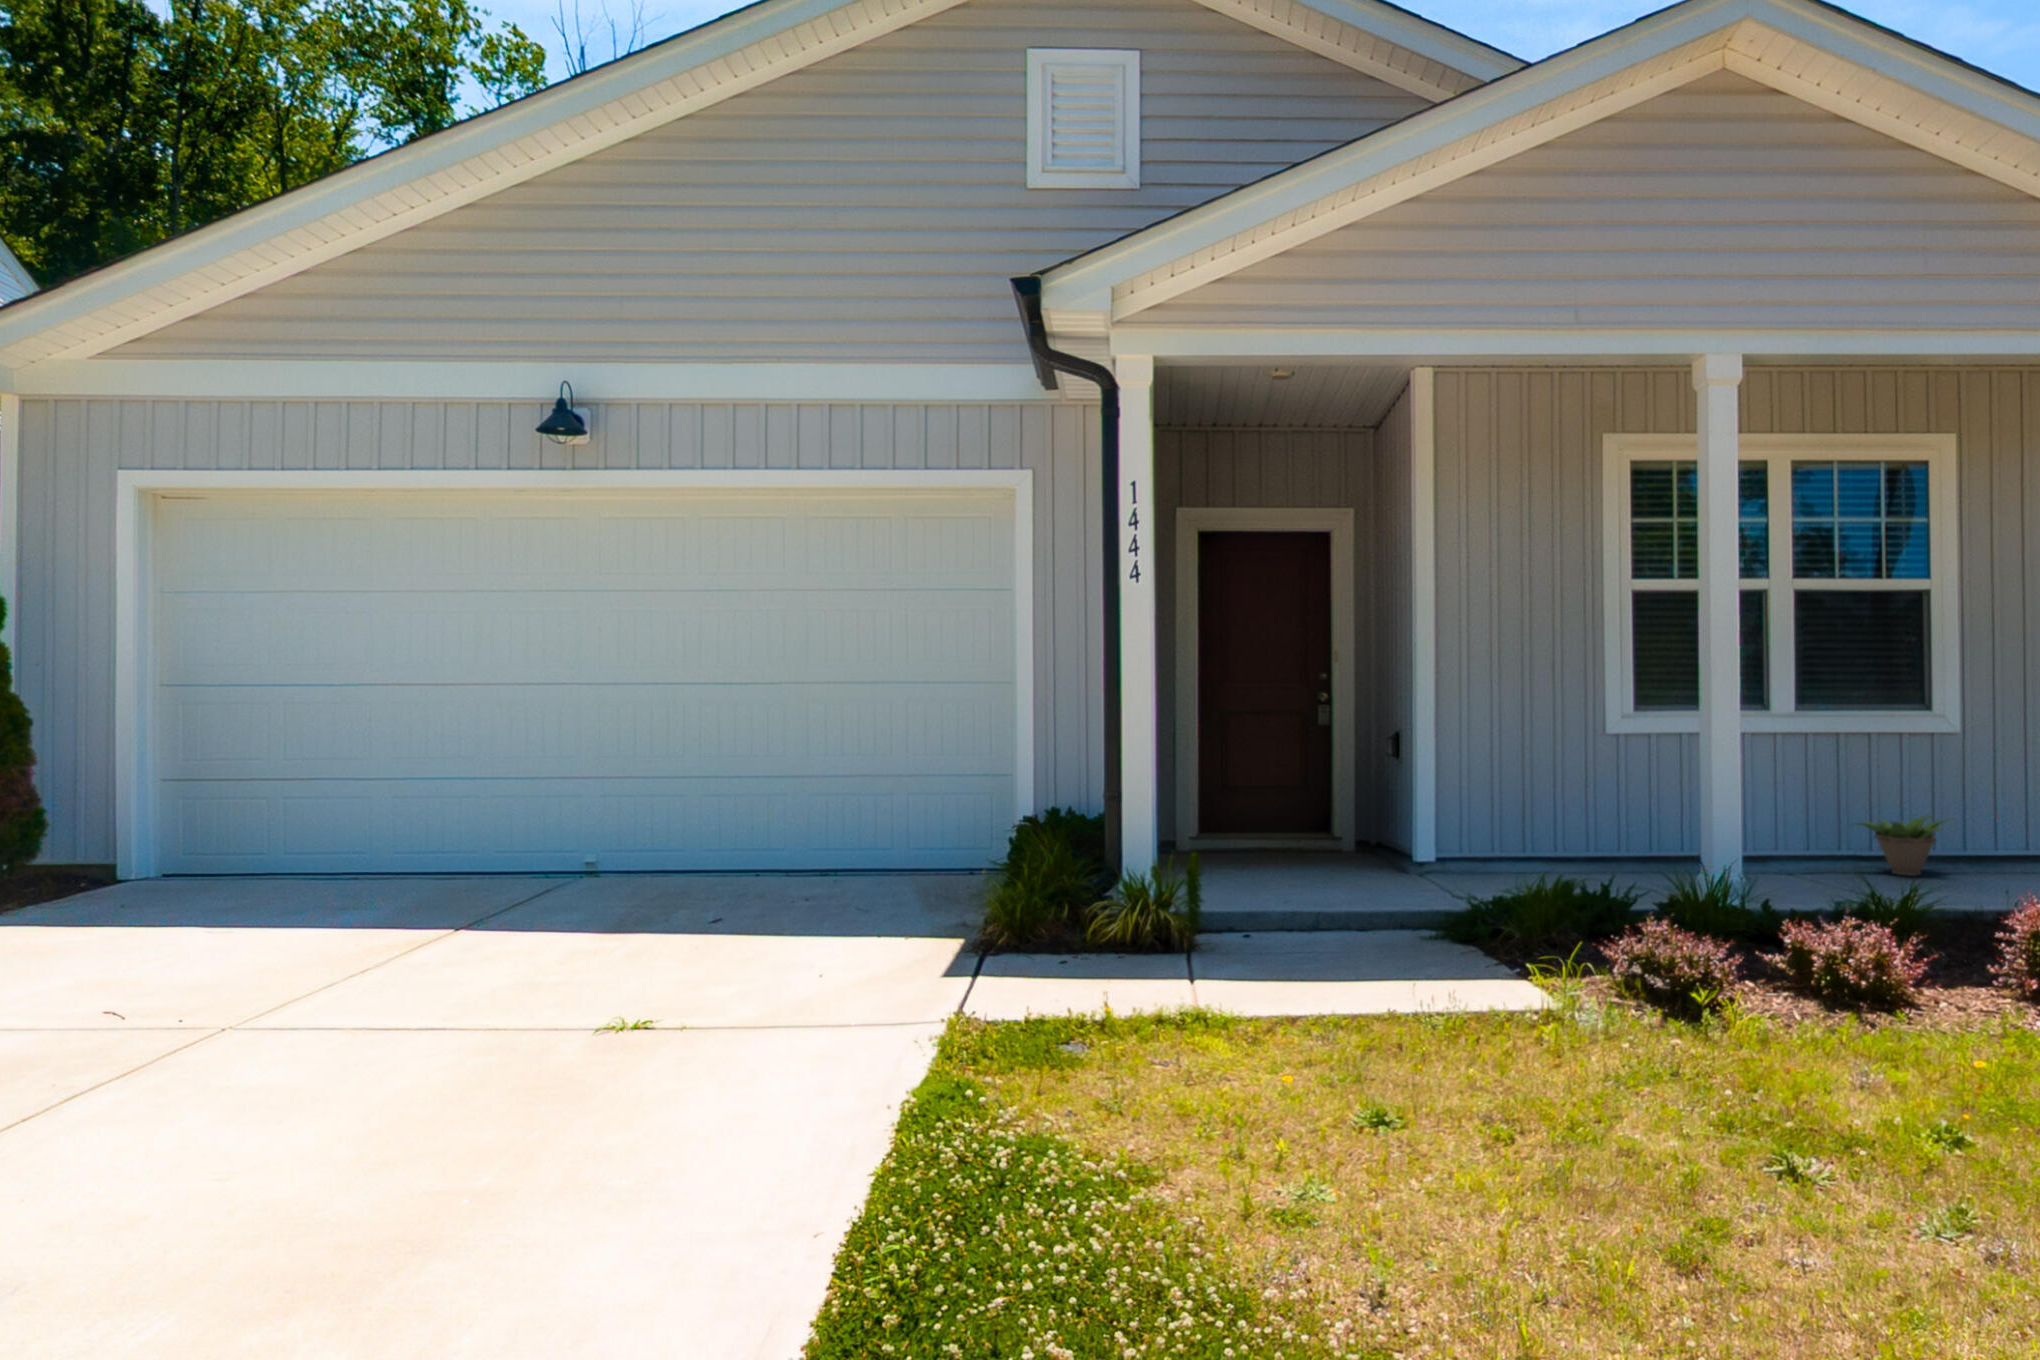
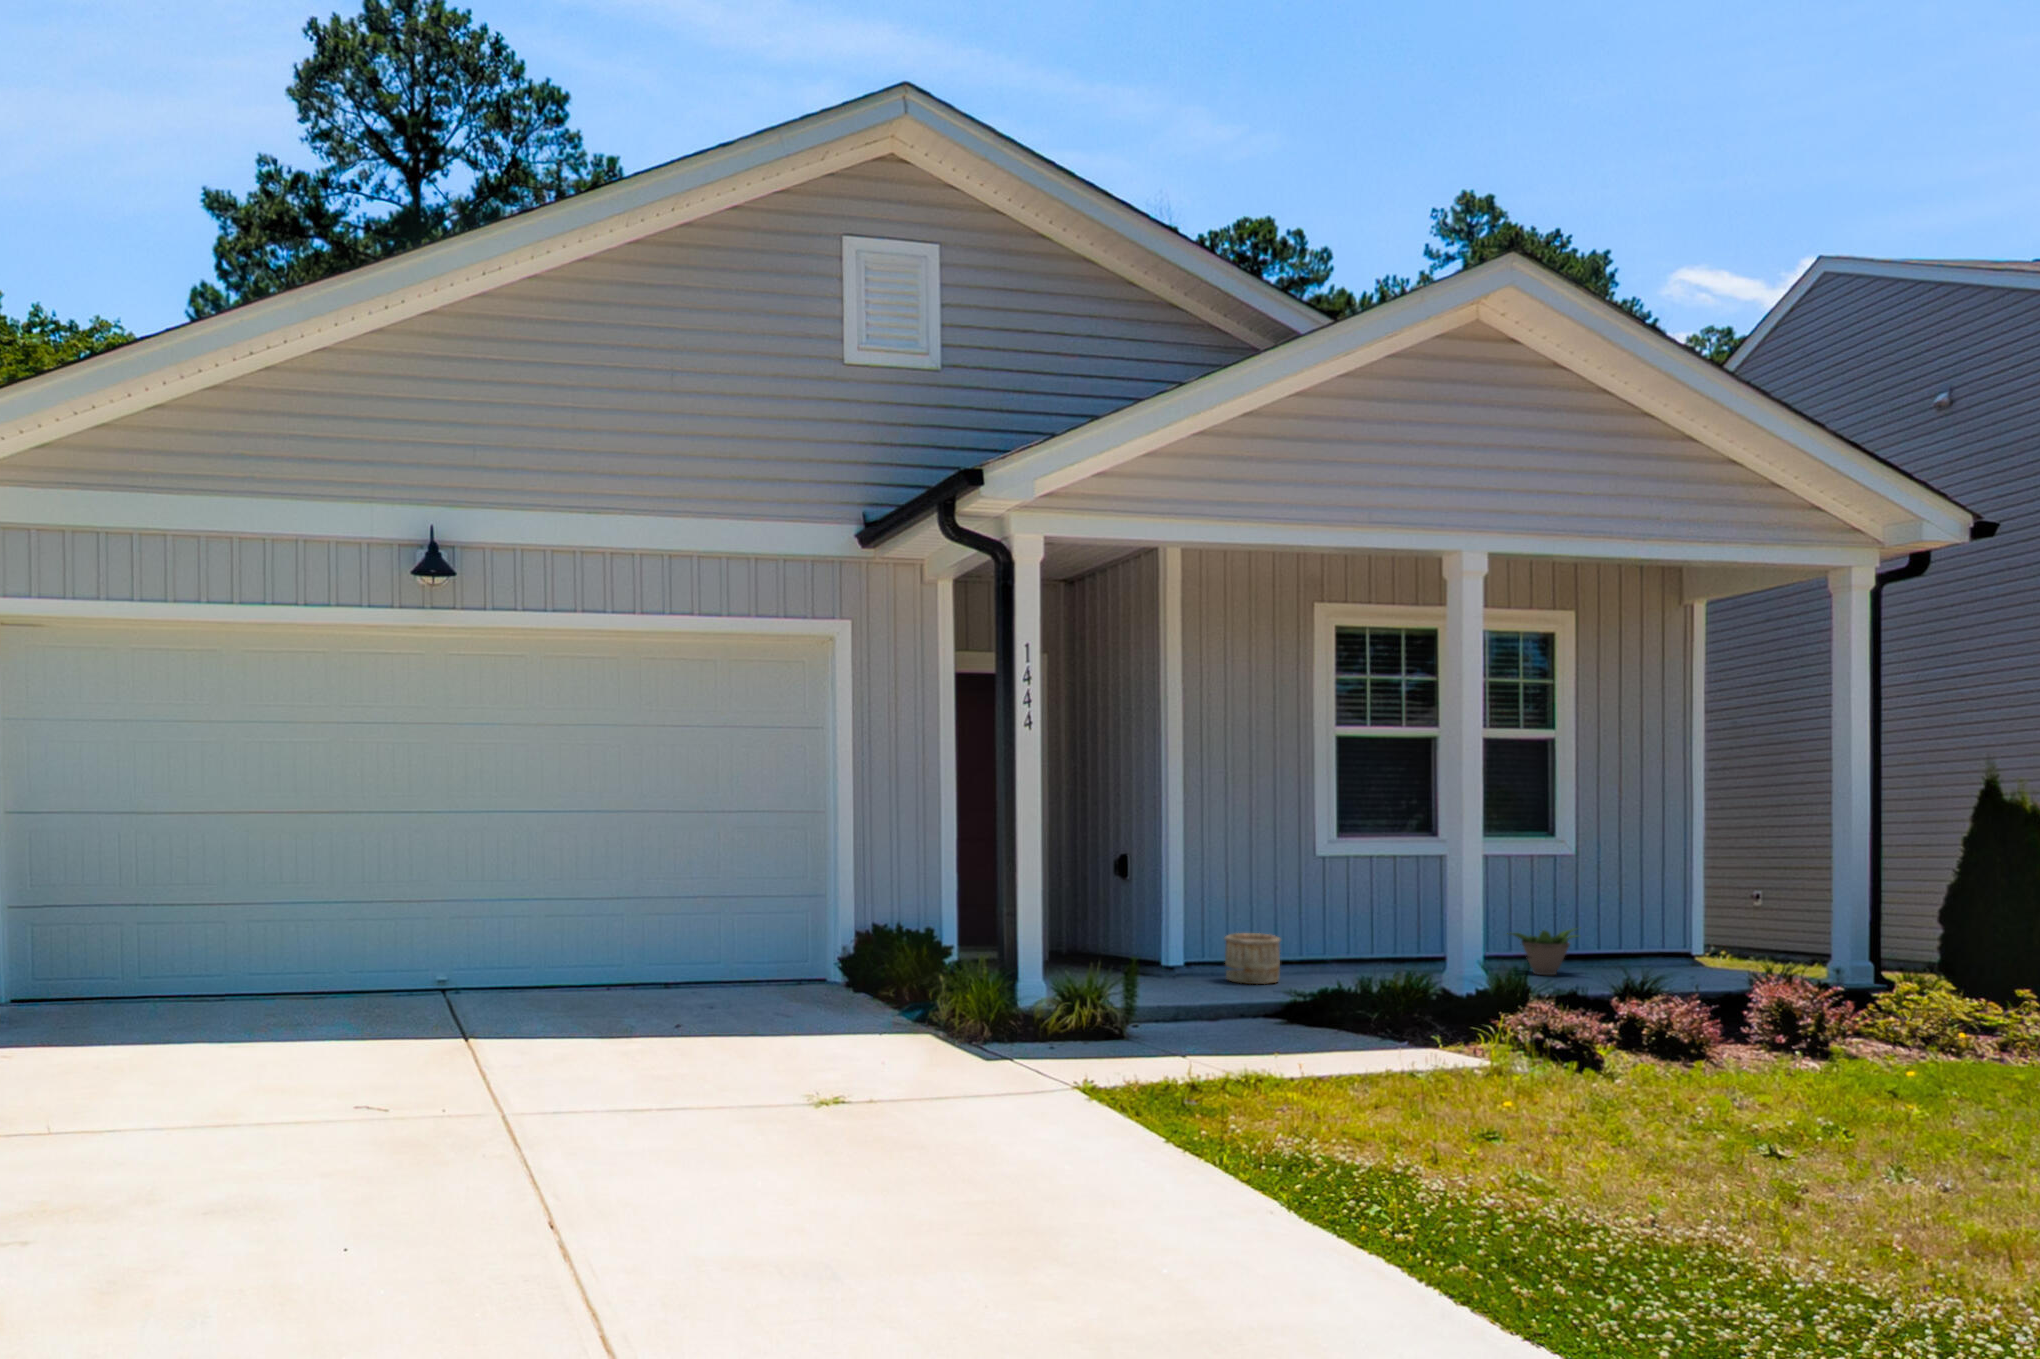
wooden bucket: none [1478,817,1545,877] -> present [1224,933,1281,984]

